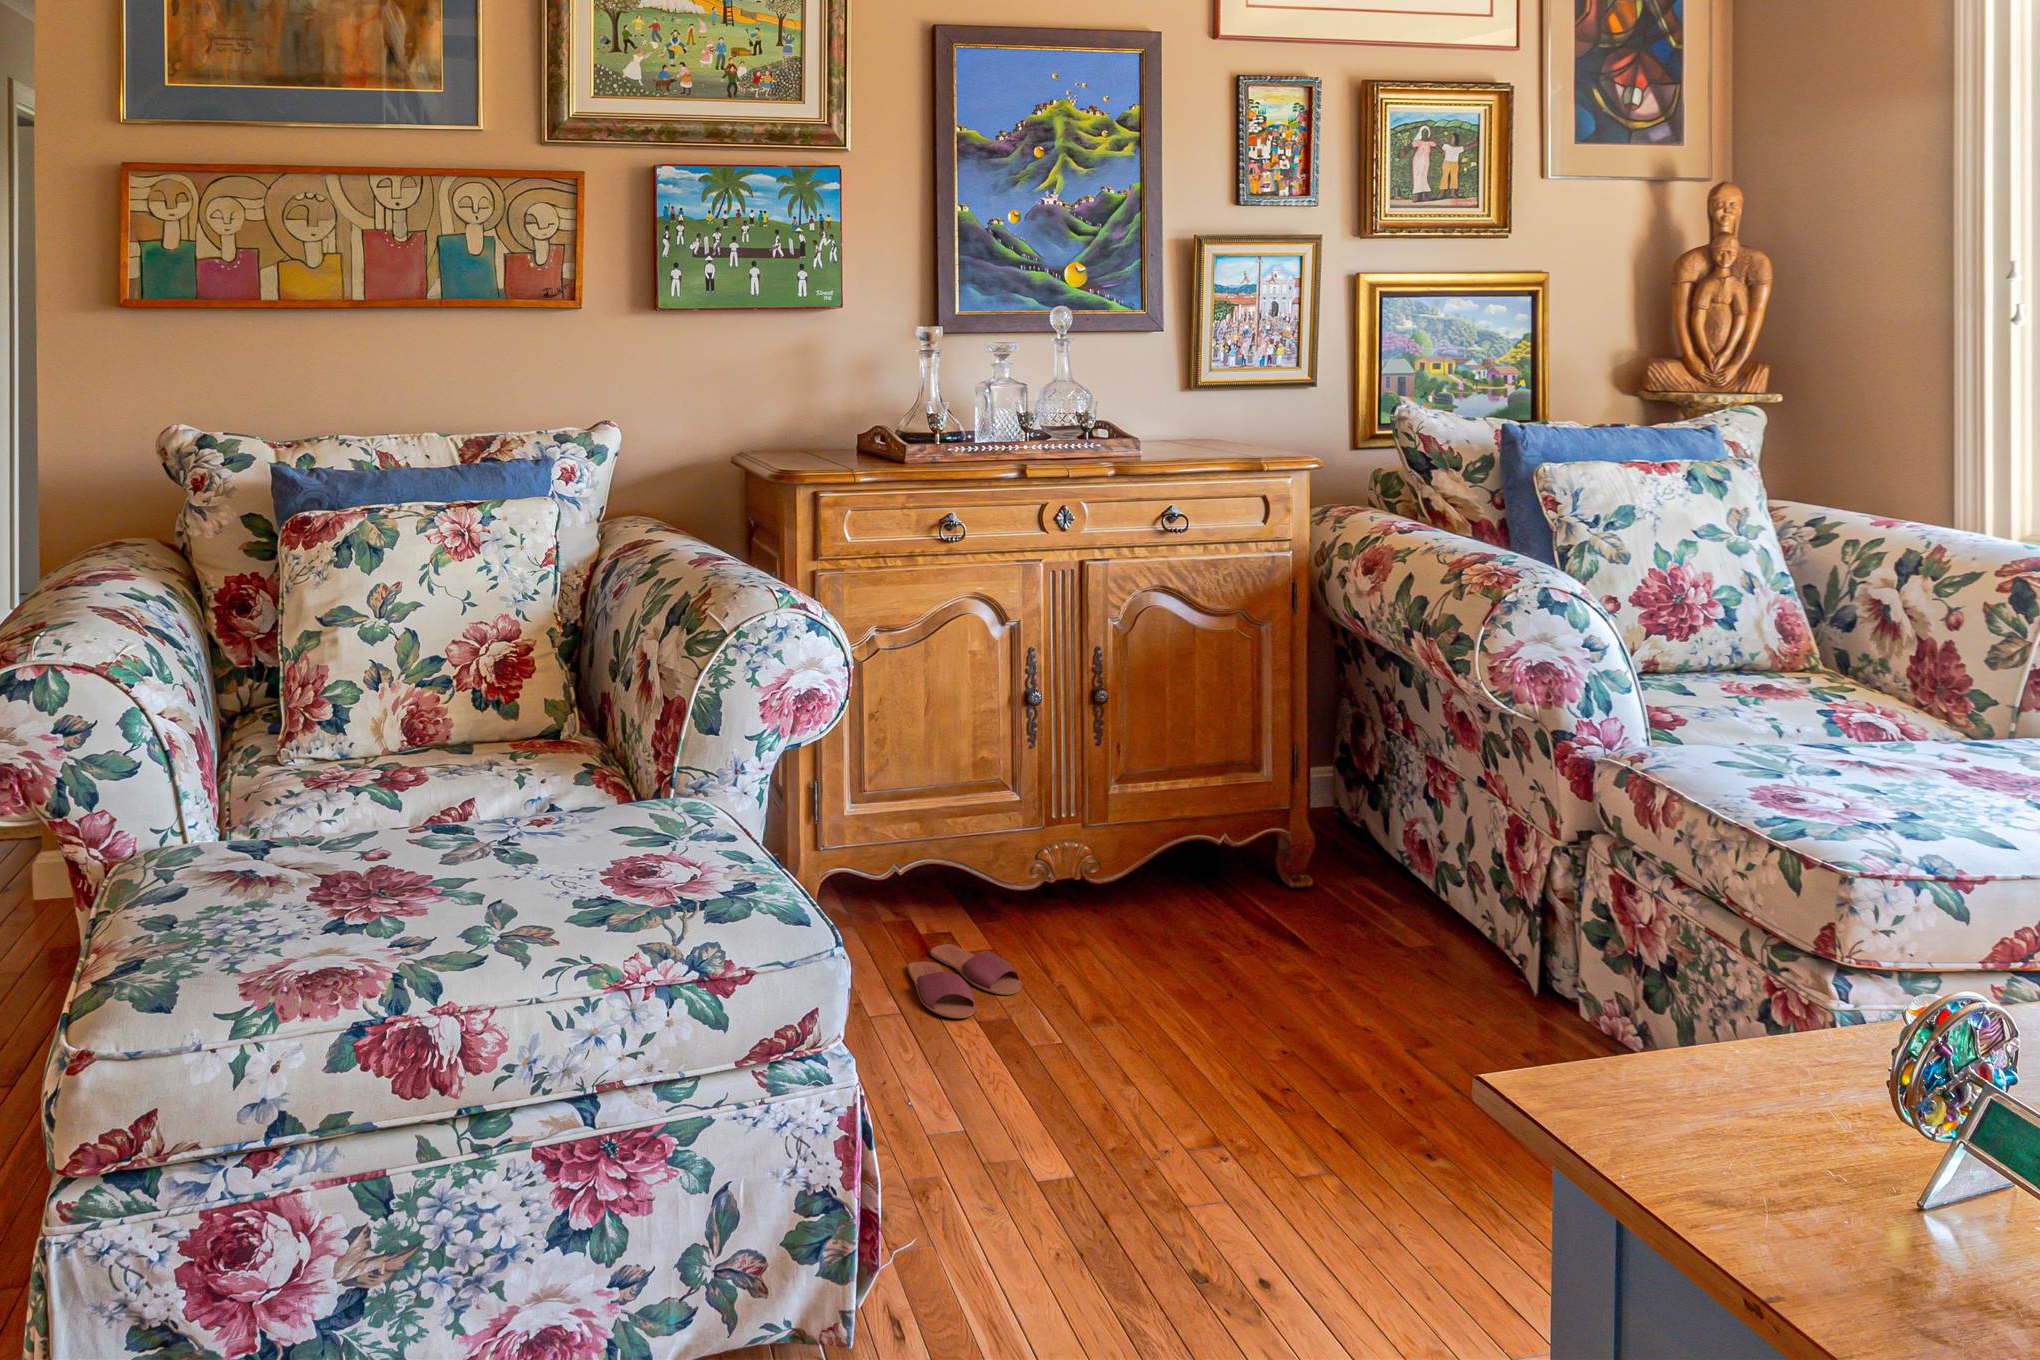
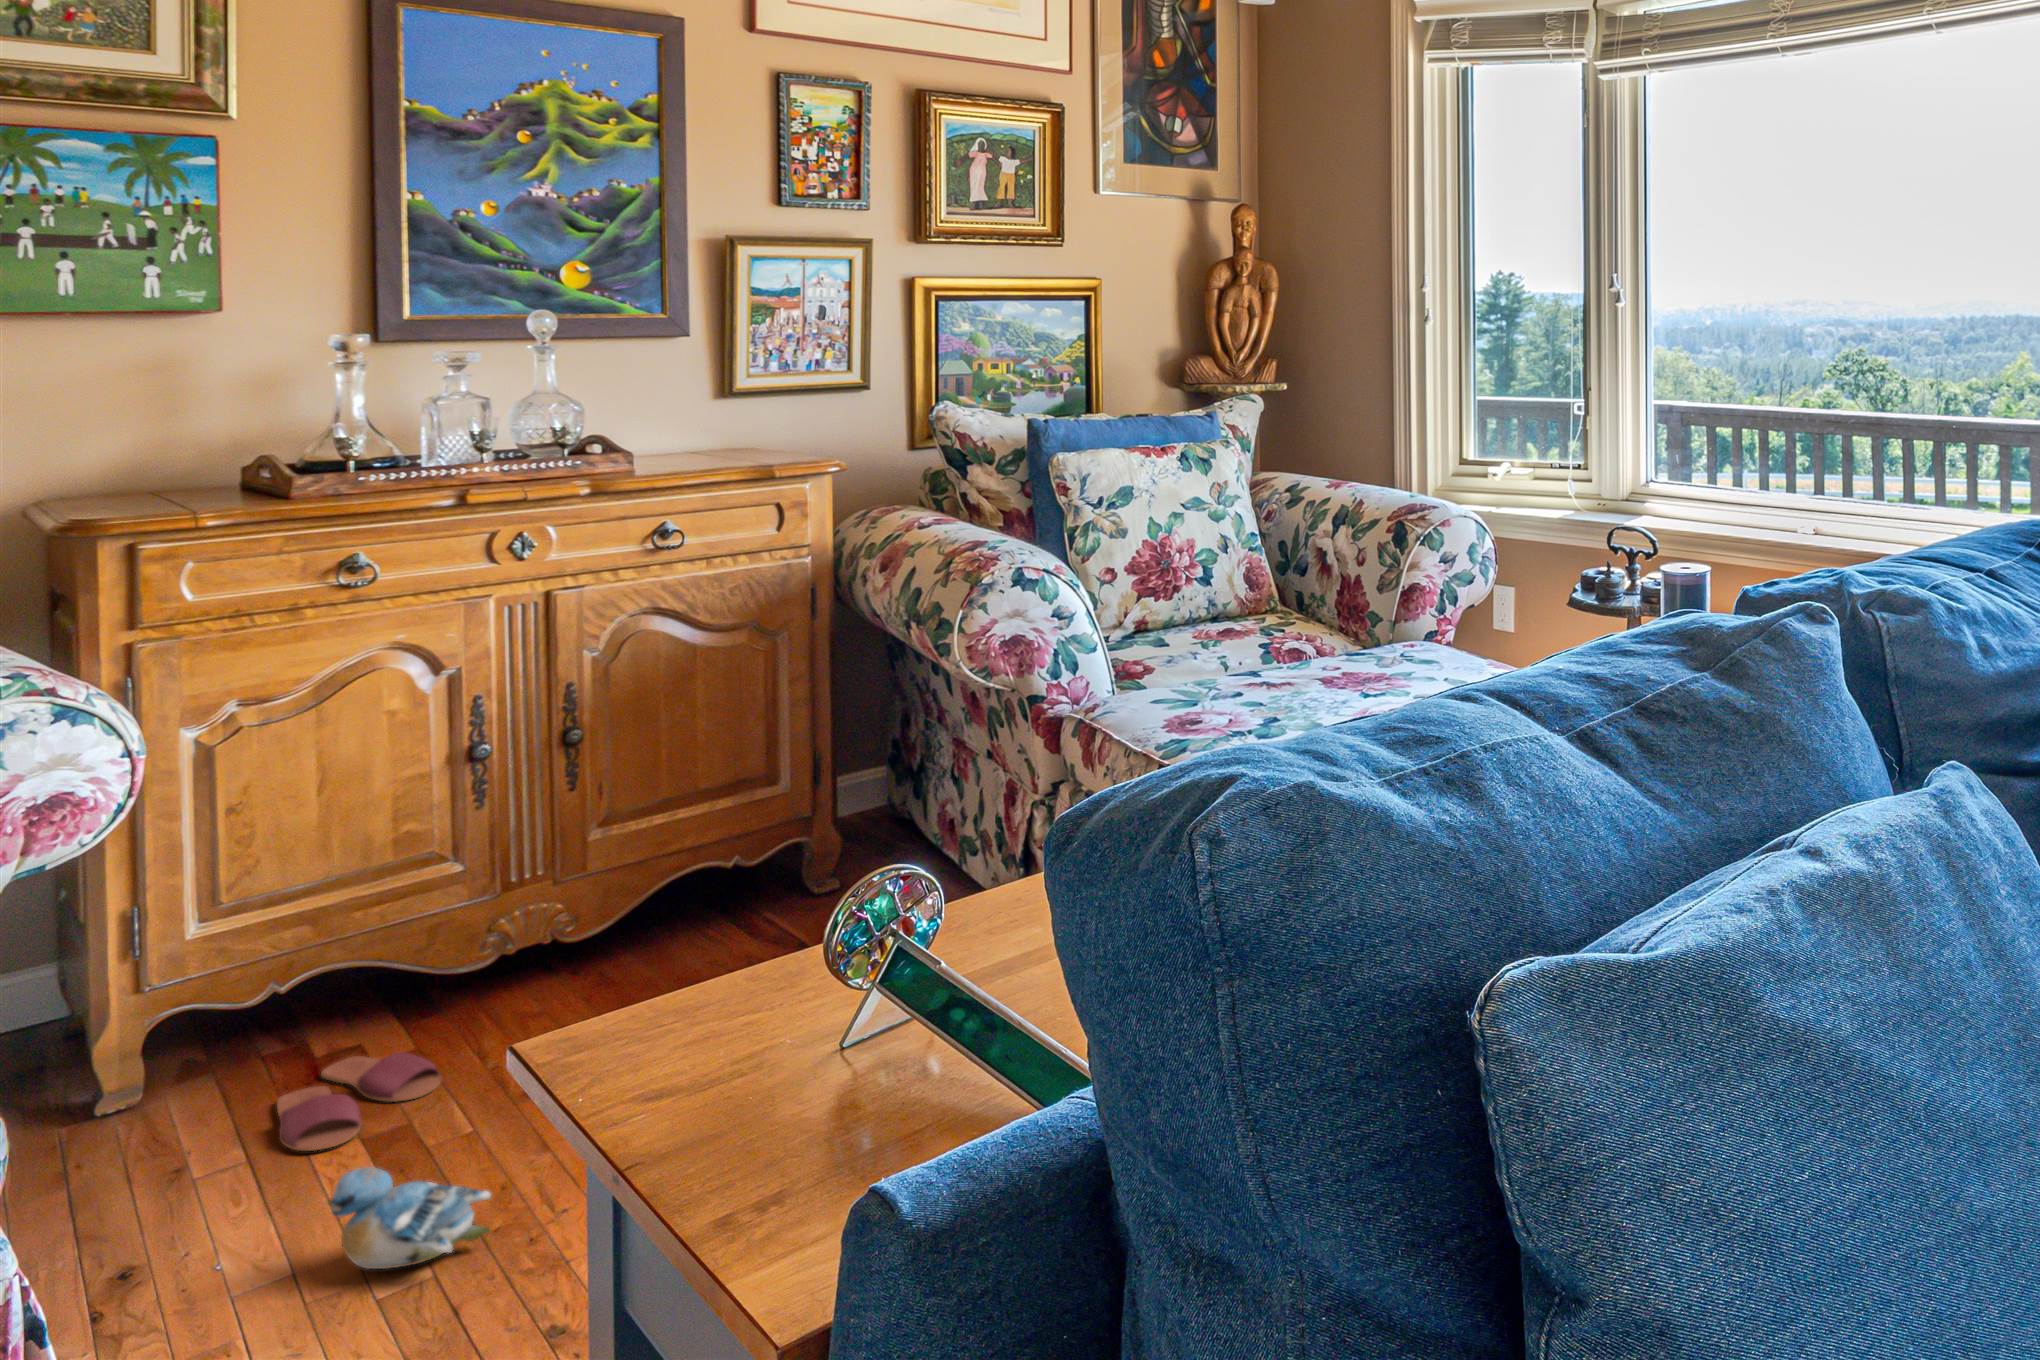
plush toy: none [992,1045,1114,1144] -> present [328,1167,491,1269]

